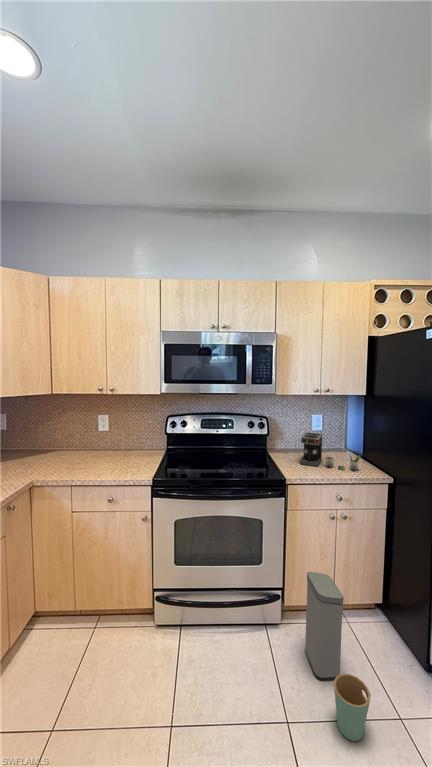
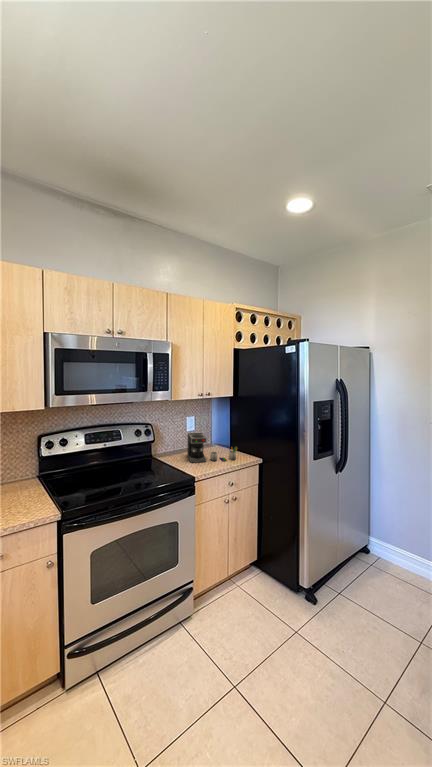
trash can: present [305,572,370,741] -> none [221,552,292,674]

